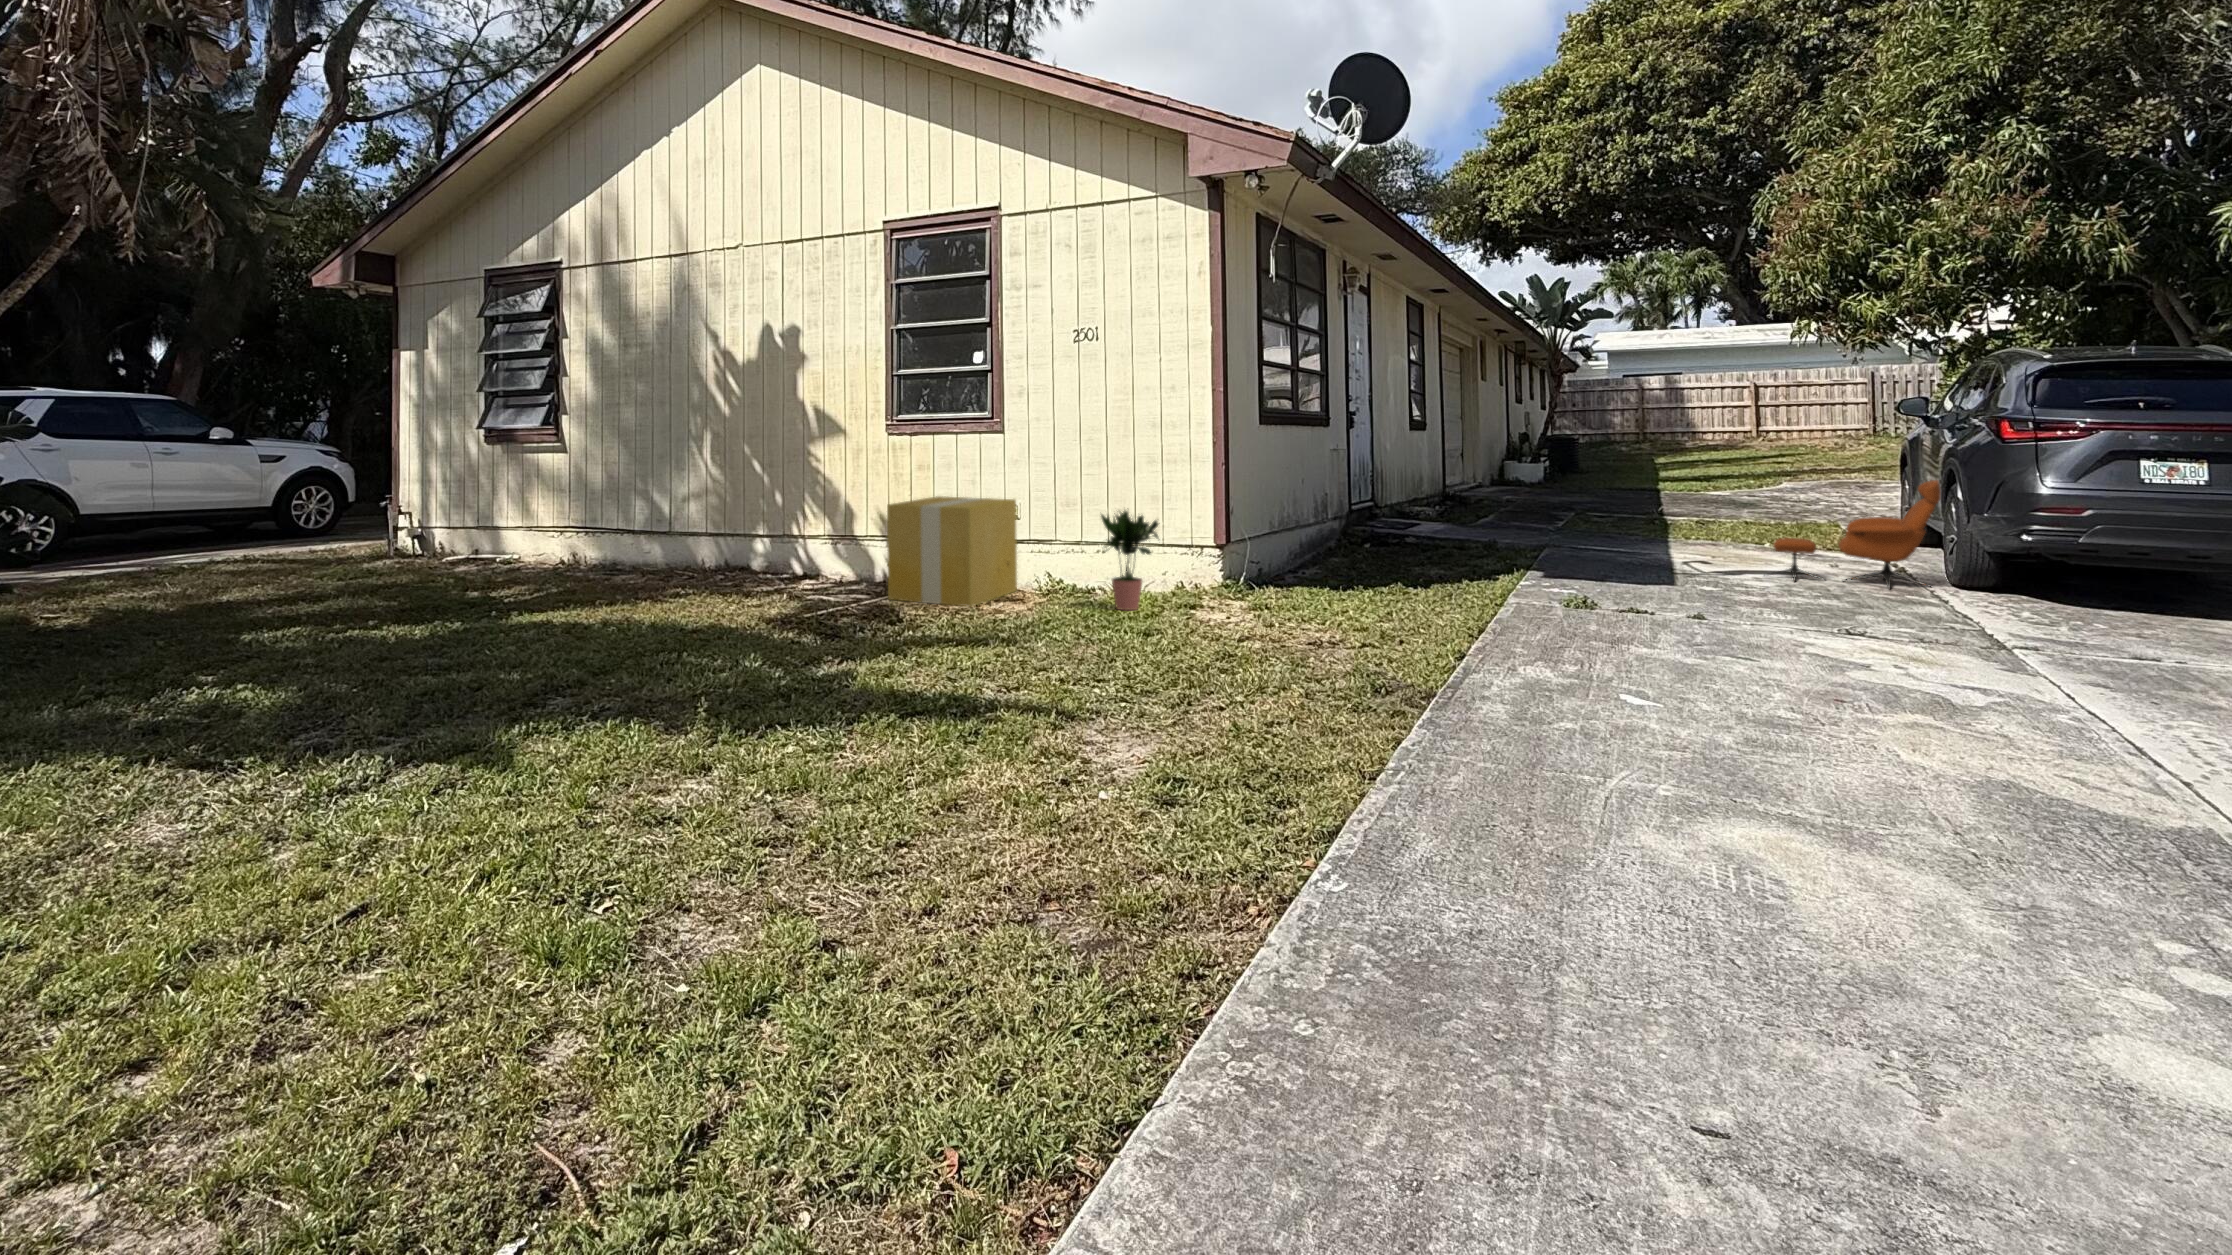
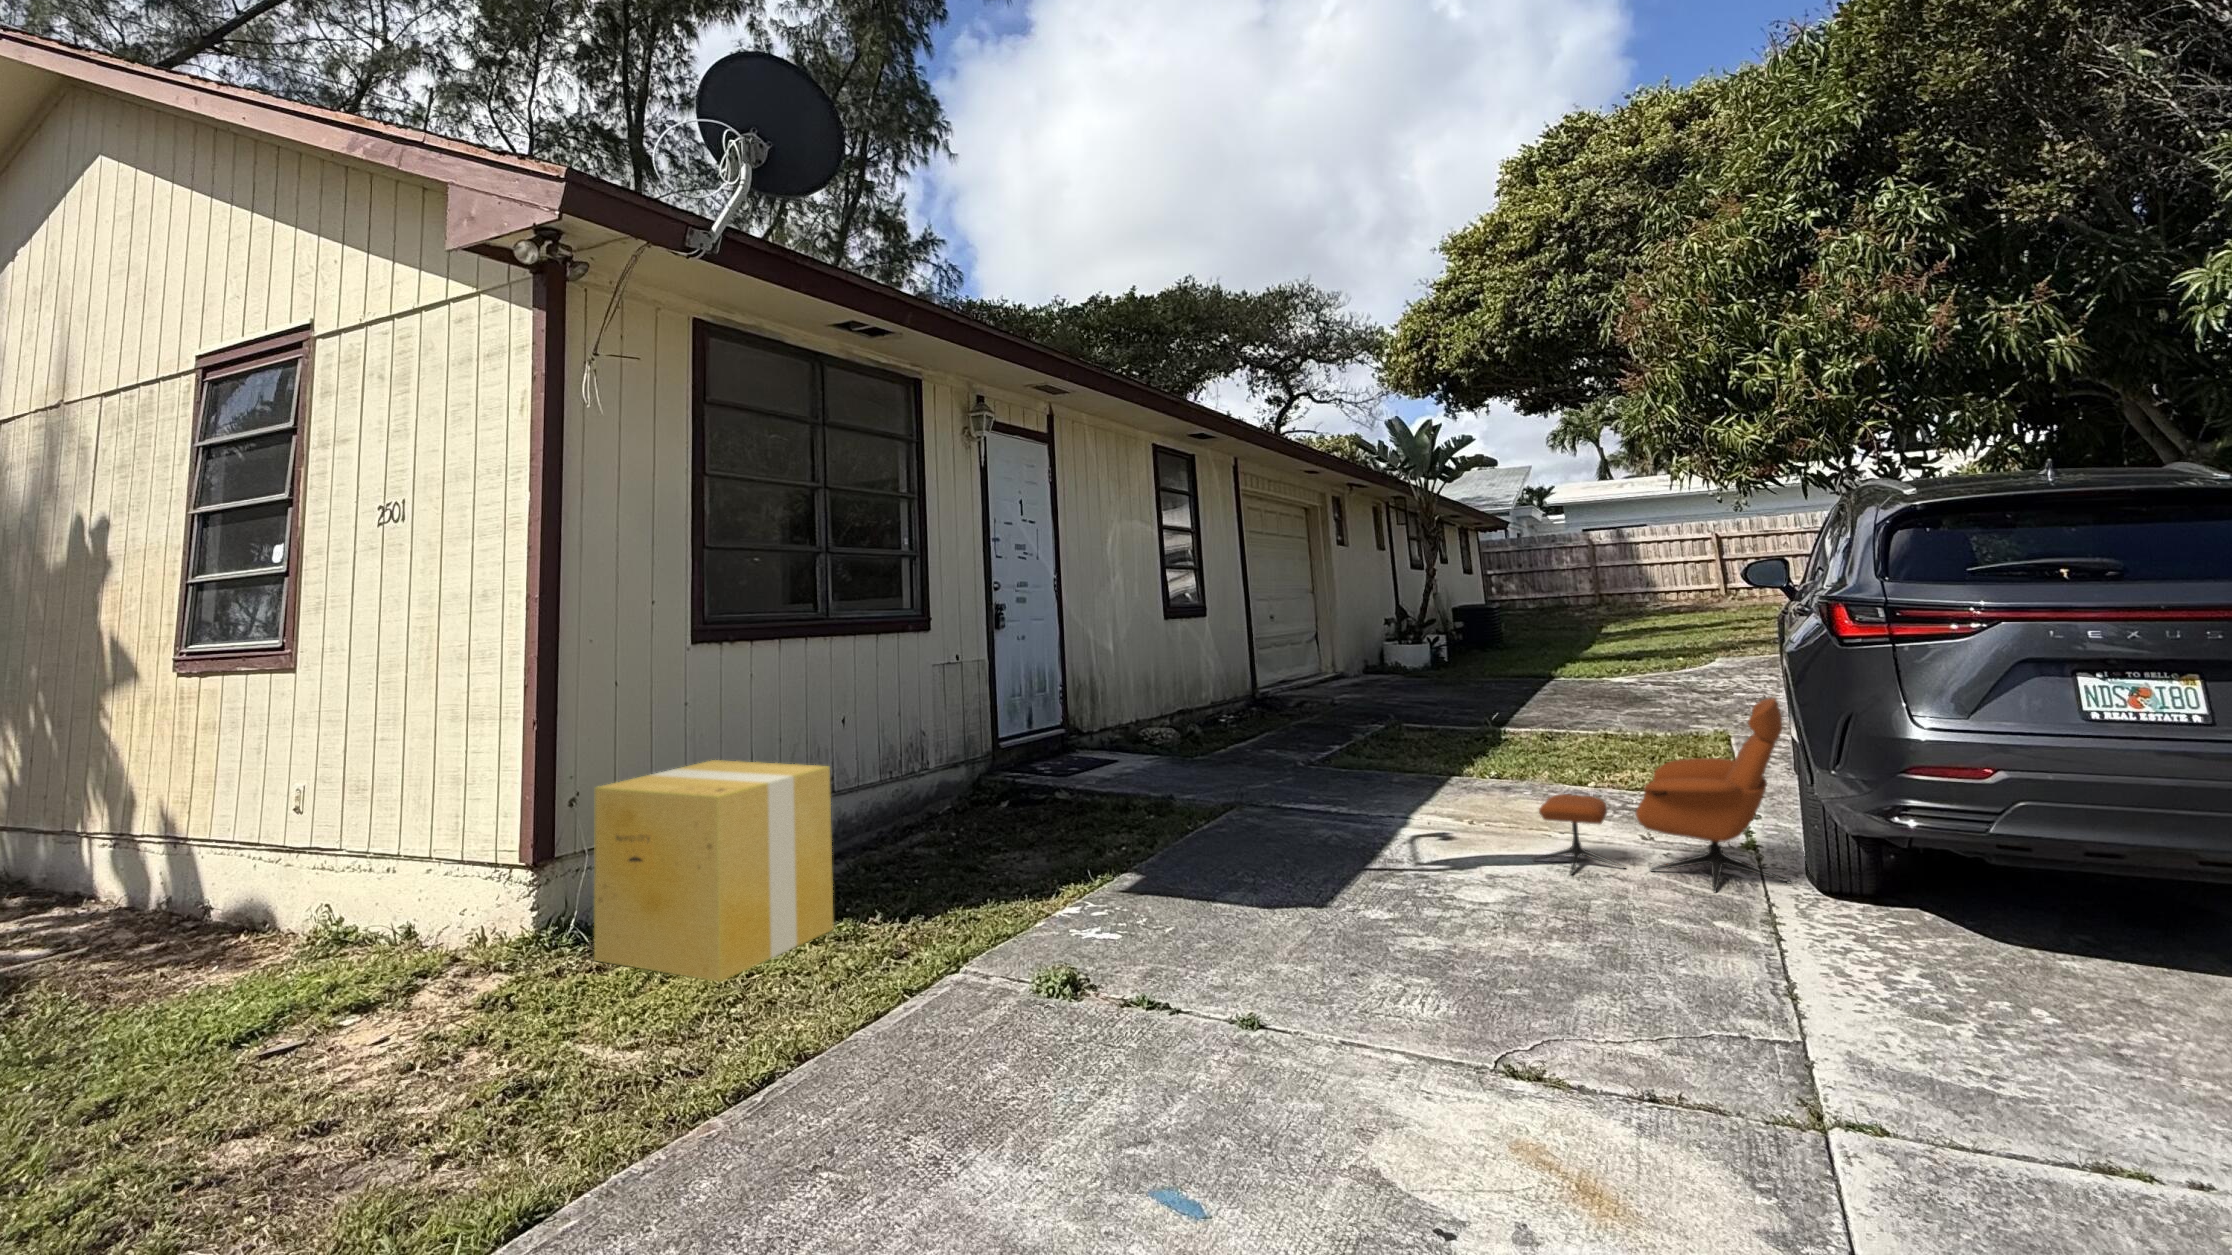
cardboard box: present [887,496,1017,607] -> present [594,760,834,982]
potted plant: present [1101,511,1158,610] -> none [316,797,457,992]

